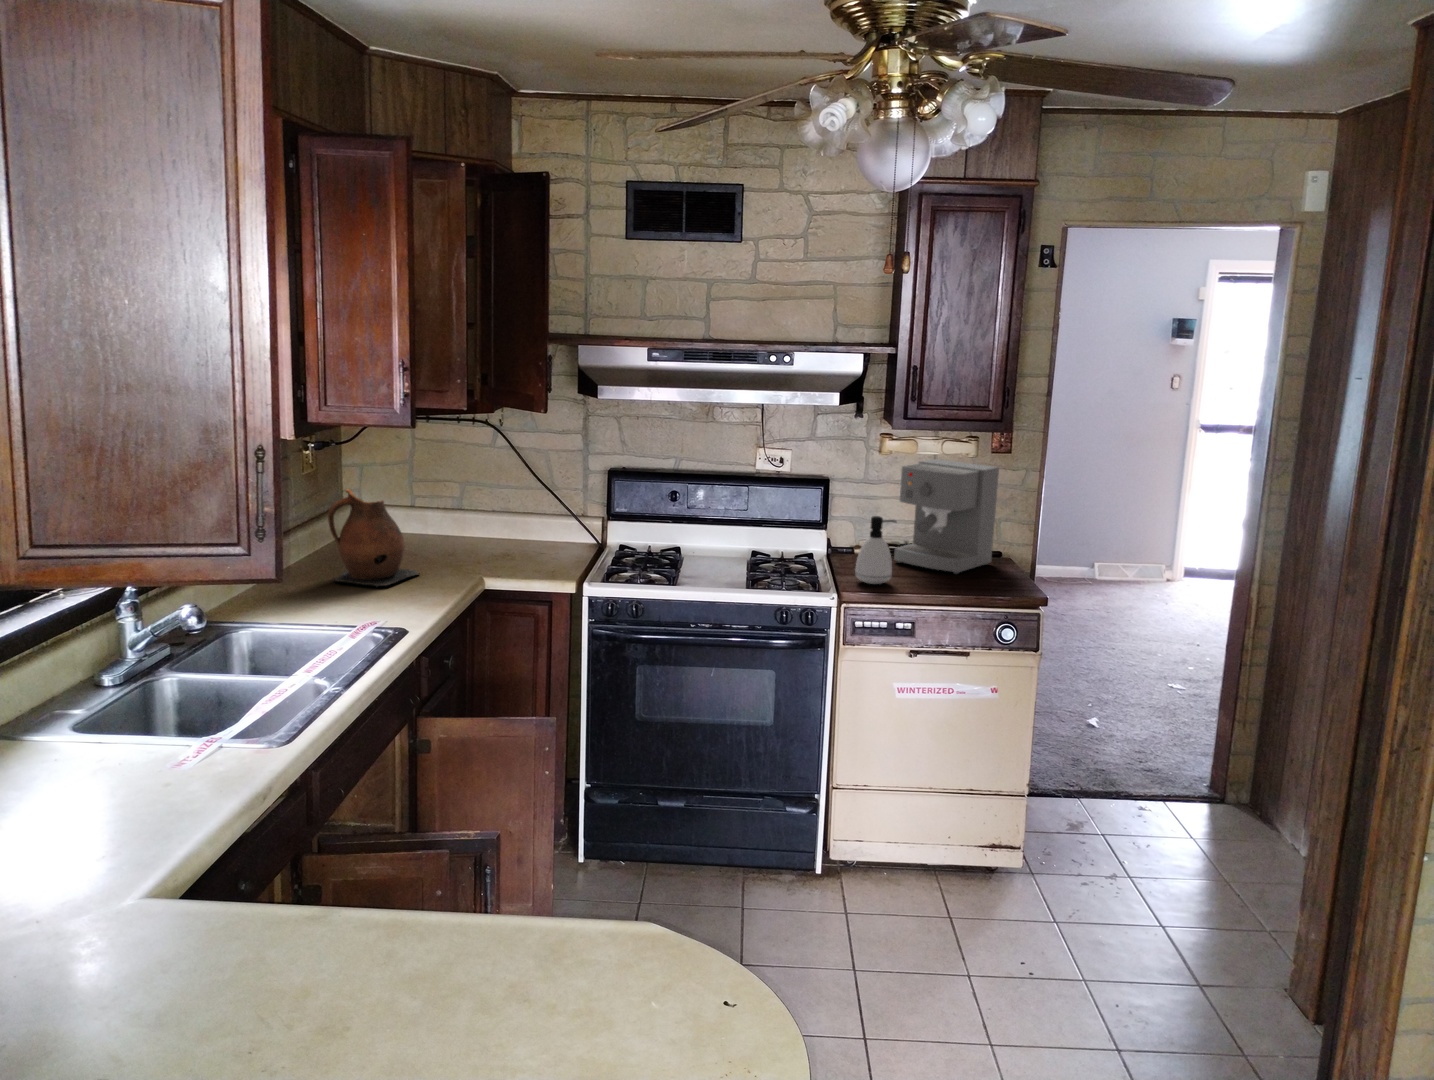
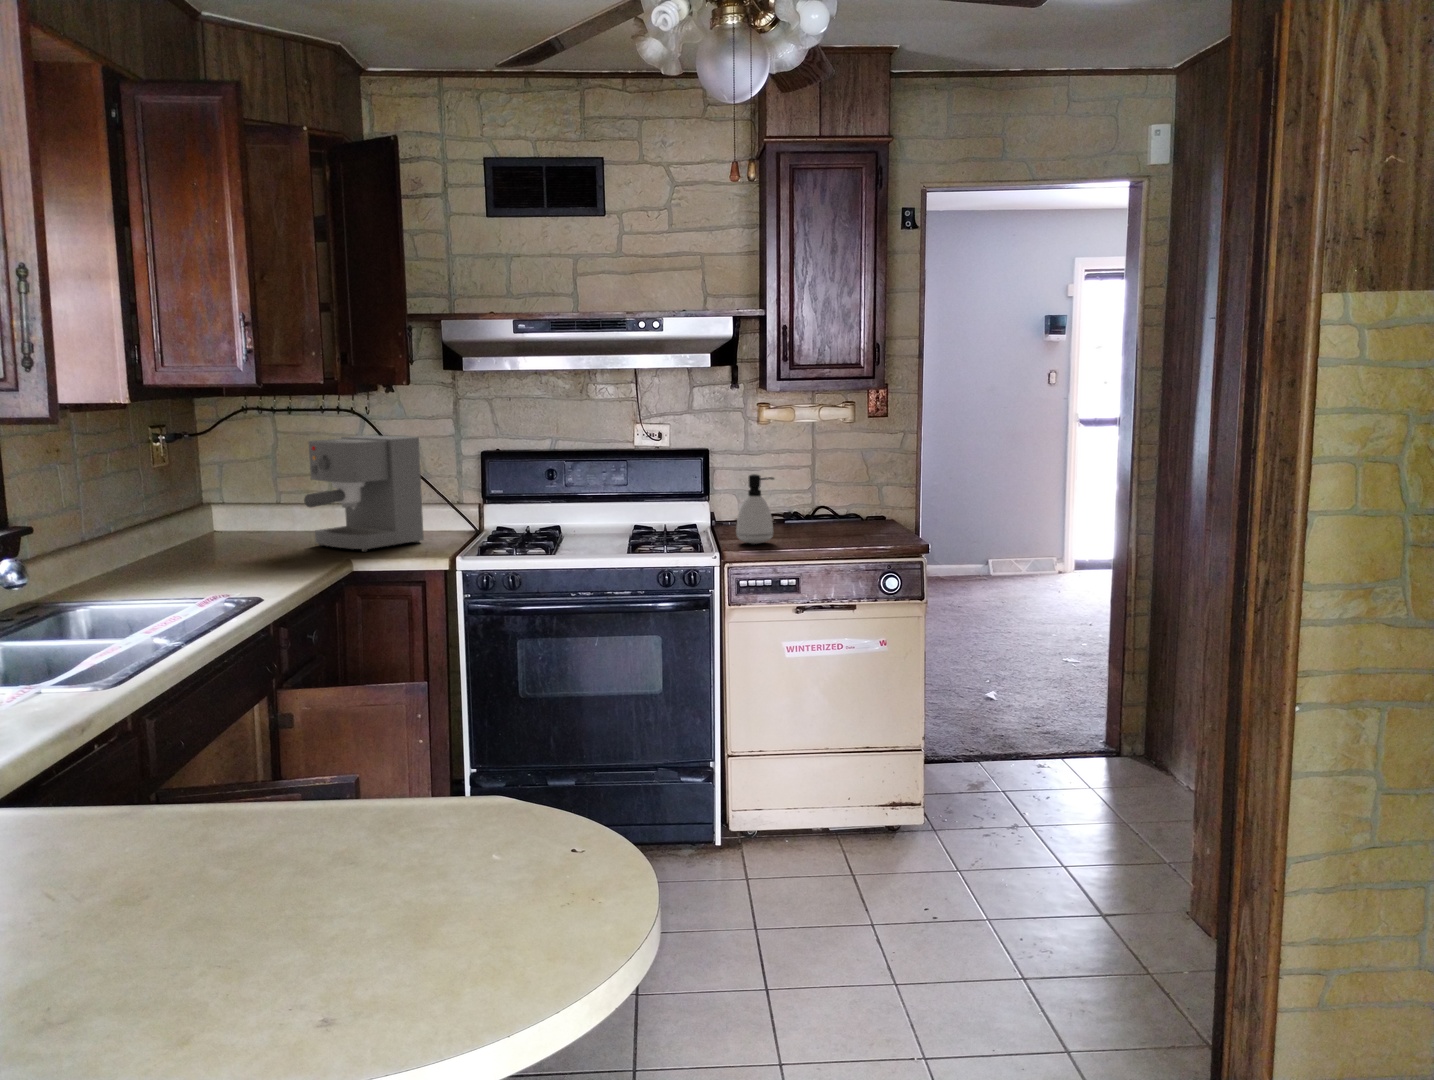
coffee maker: present [894,459,999,574] -> present [304,435,424,551]
ceramic pitcher: present [328,489,419,587] -> none [179,470,283,570]

